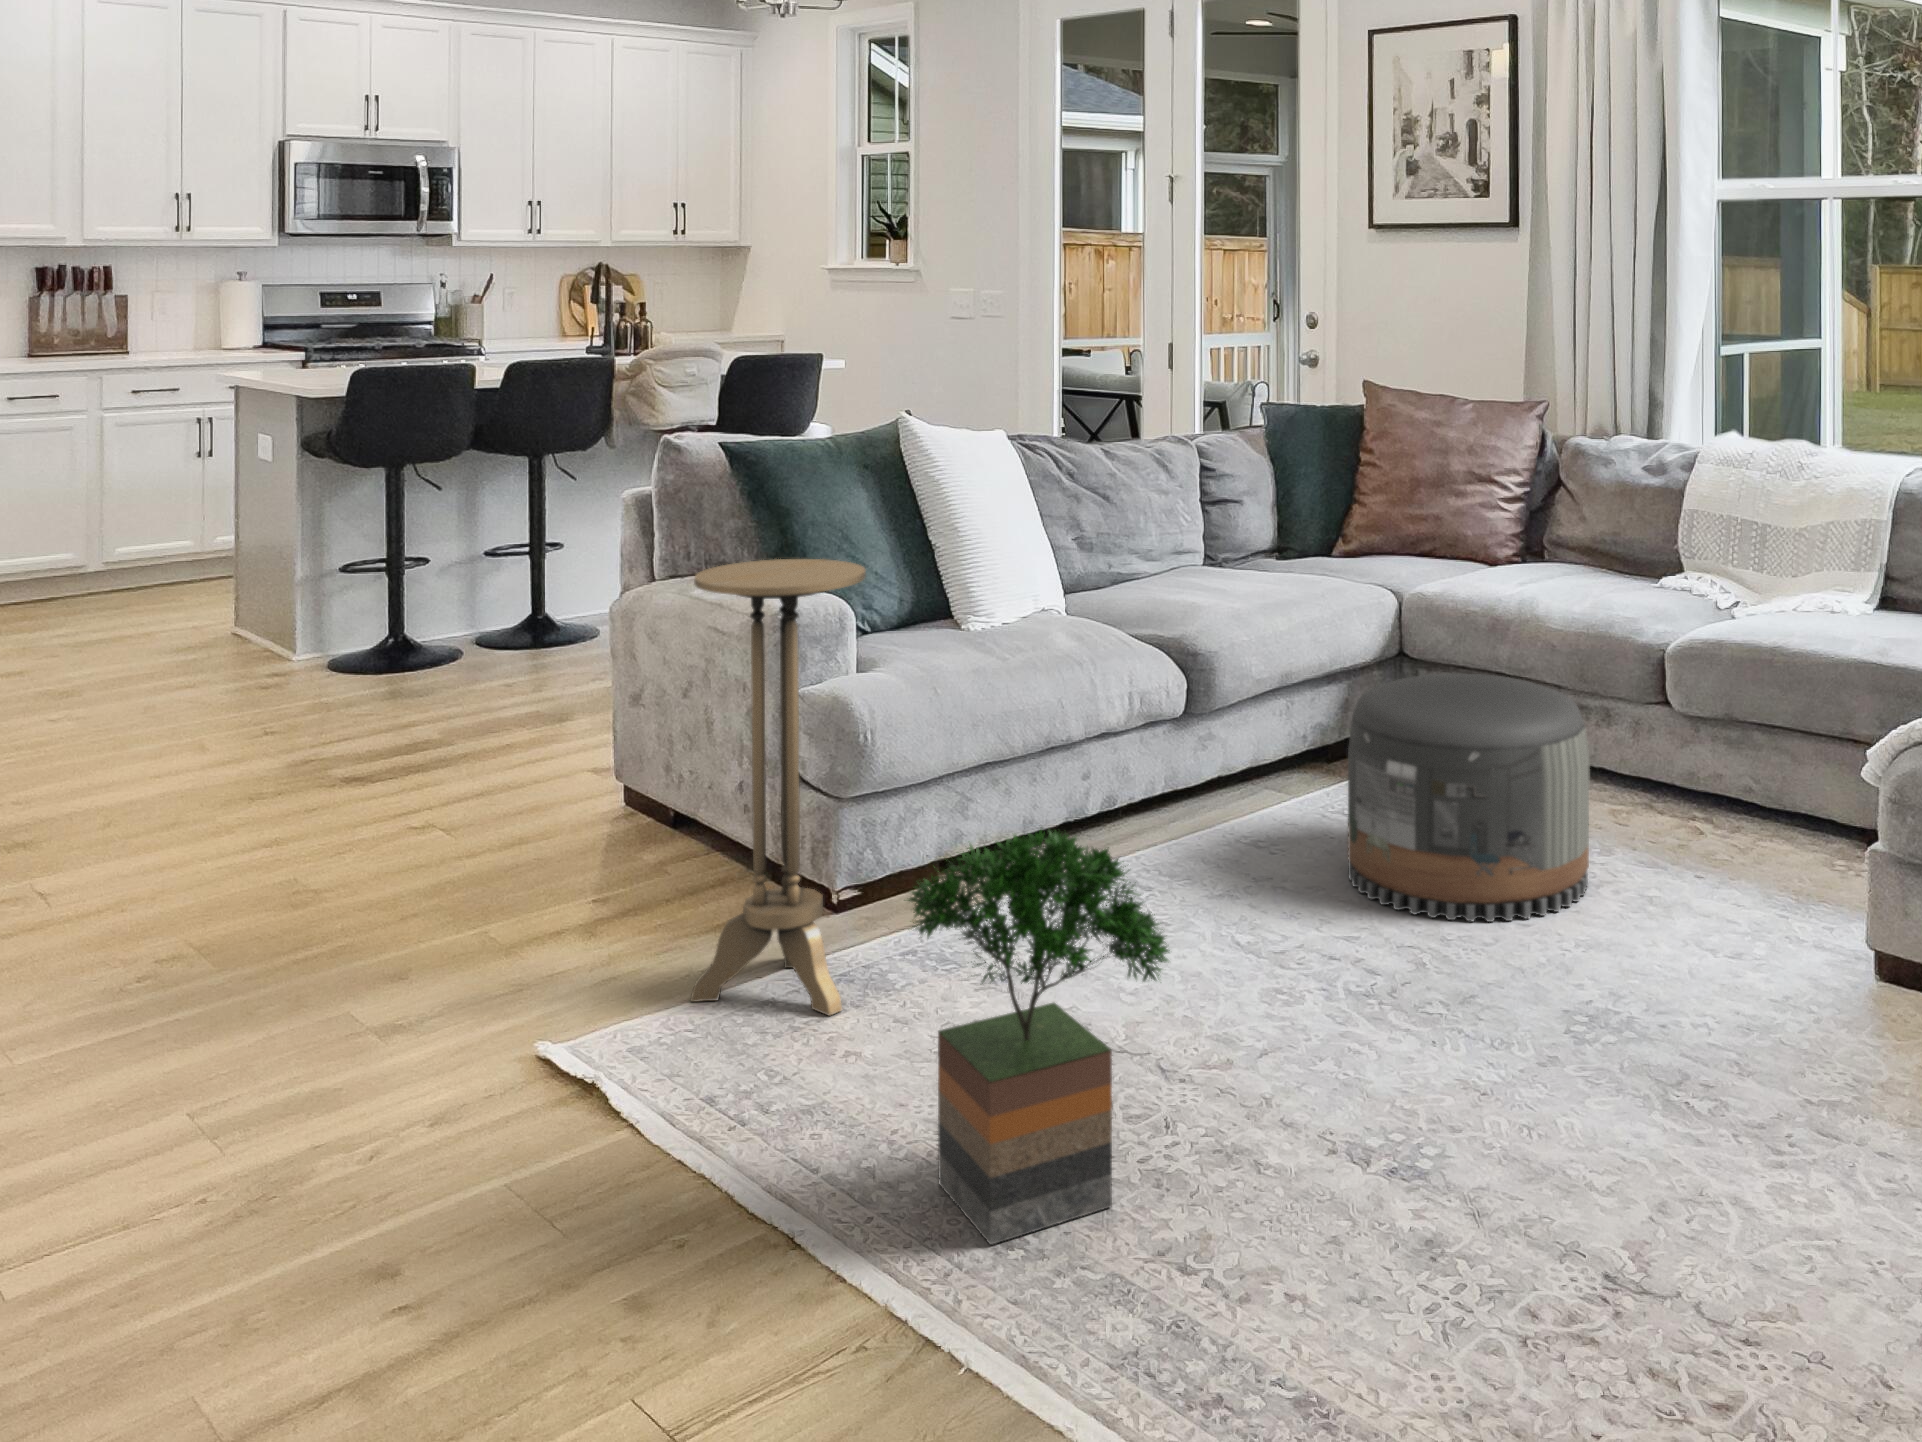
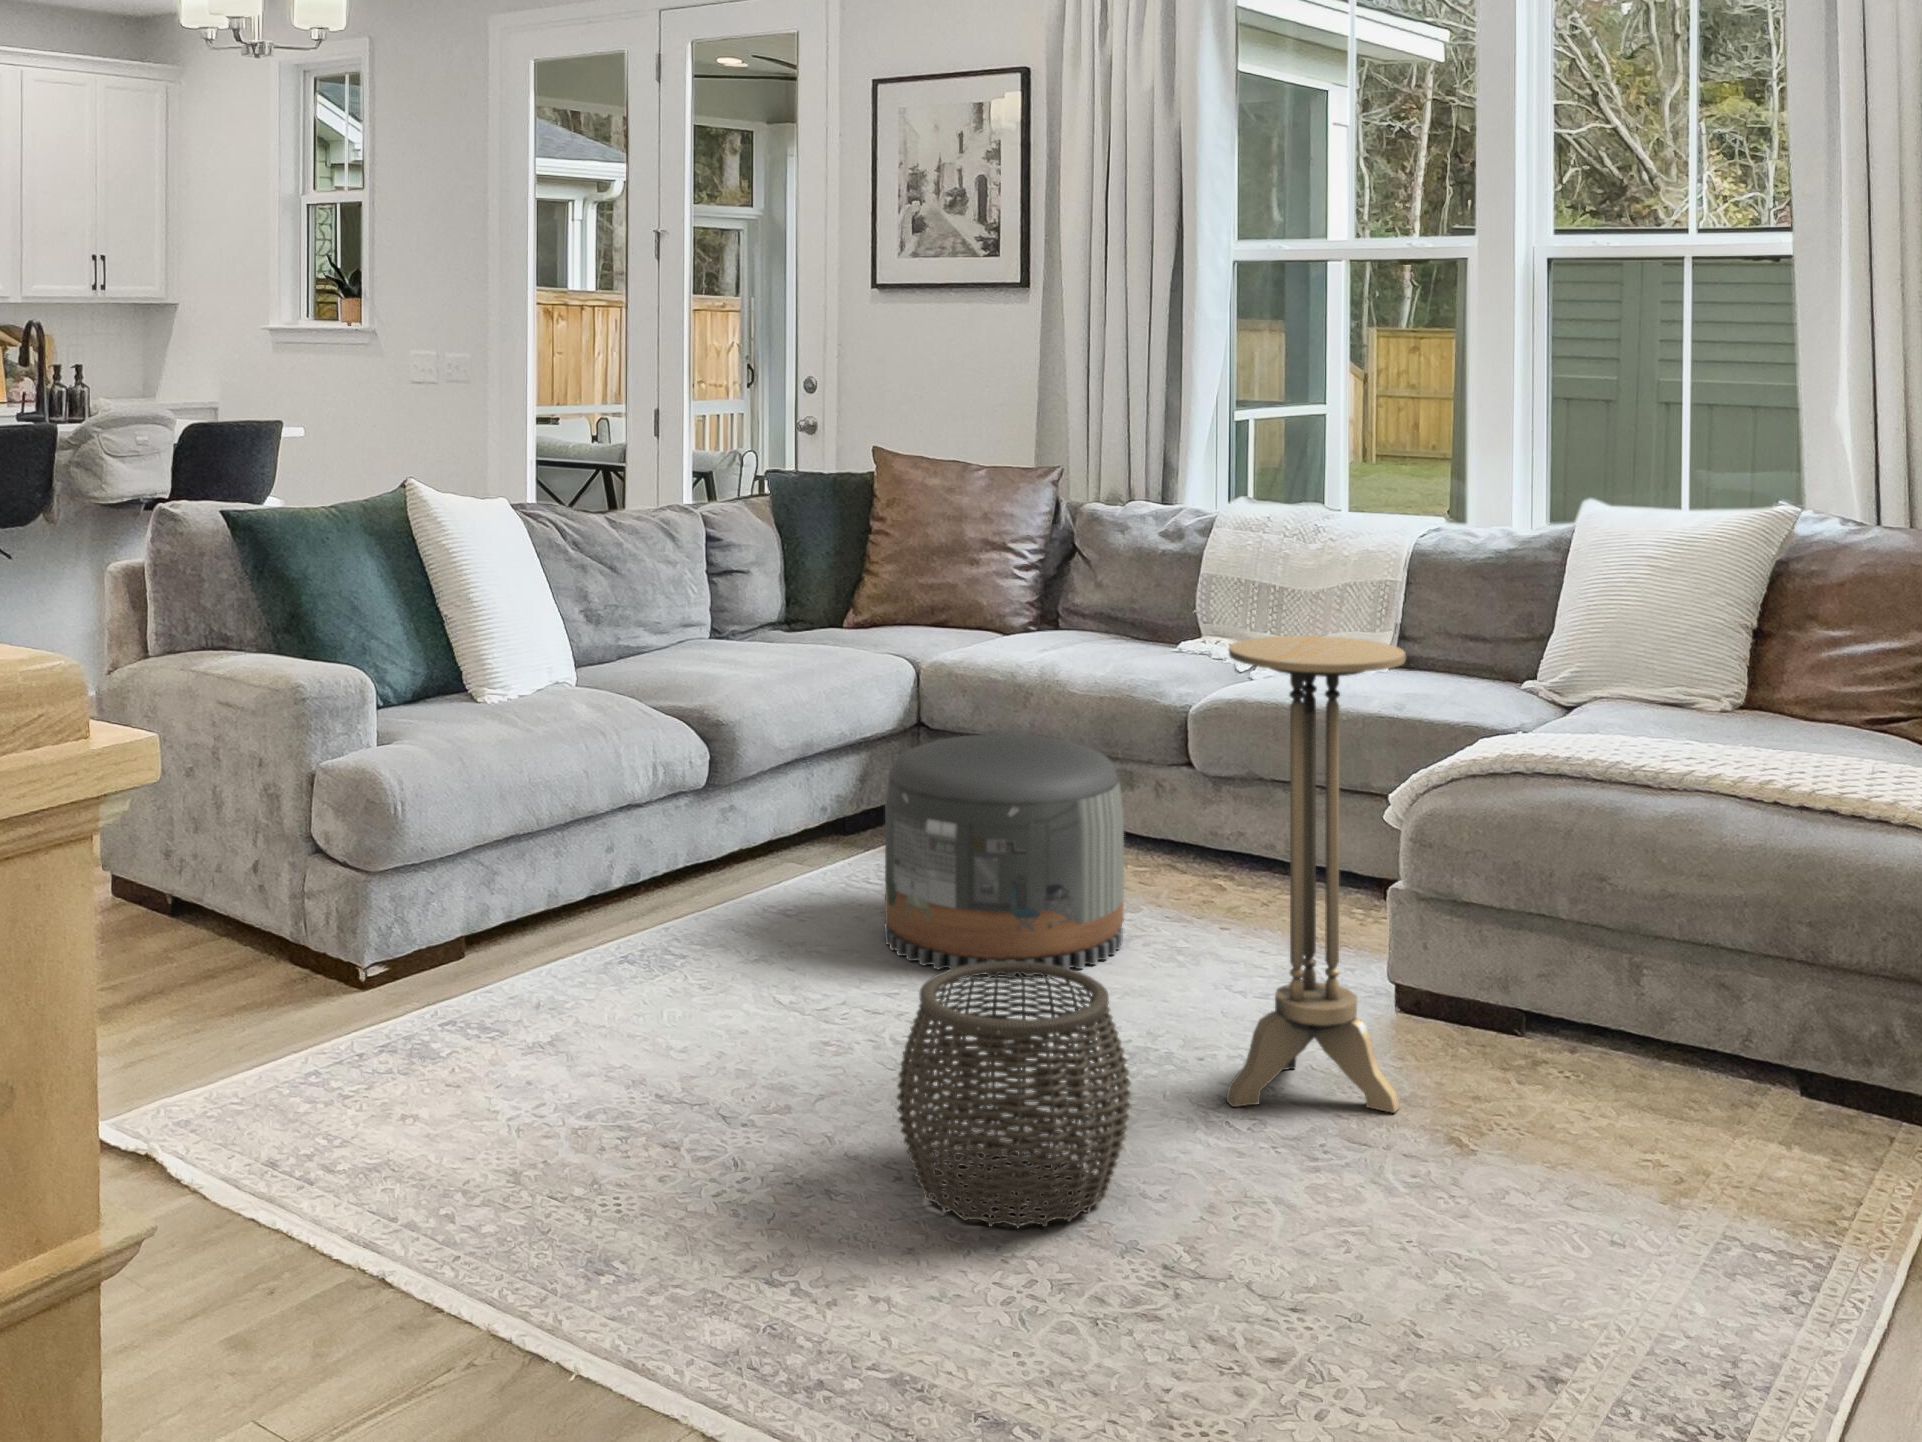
side table: present [691,559,866,1015] -> present [1226,636,1406,1113]
potted tree: present [907,829,1170,1245] -> none [487,872,753,1275]
woven basket: none [1328,928,1578,1220] -> present [896,961,1132,1228]

